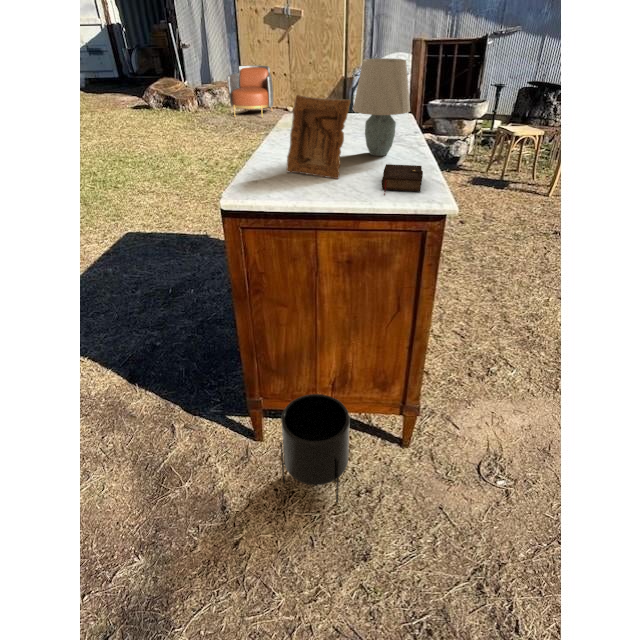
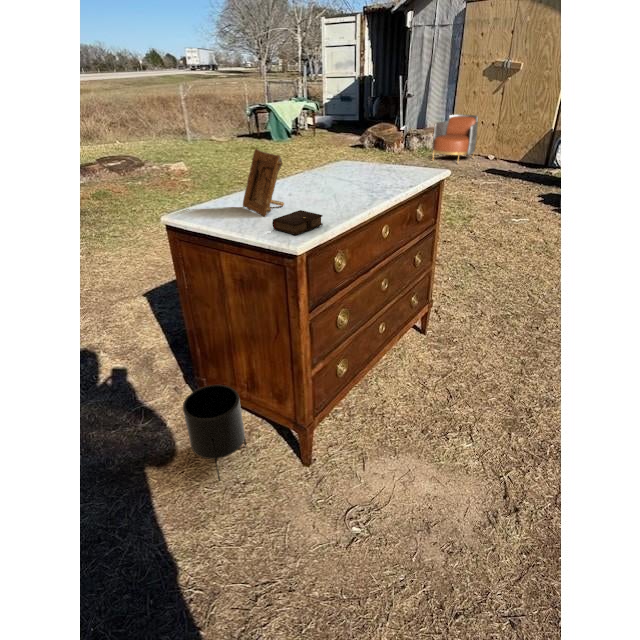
table lamp: present [353,58,410,156] -> none [316,123,366,205]

